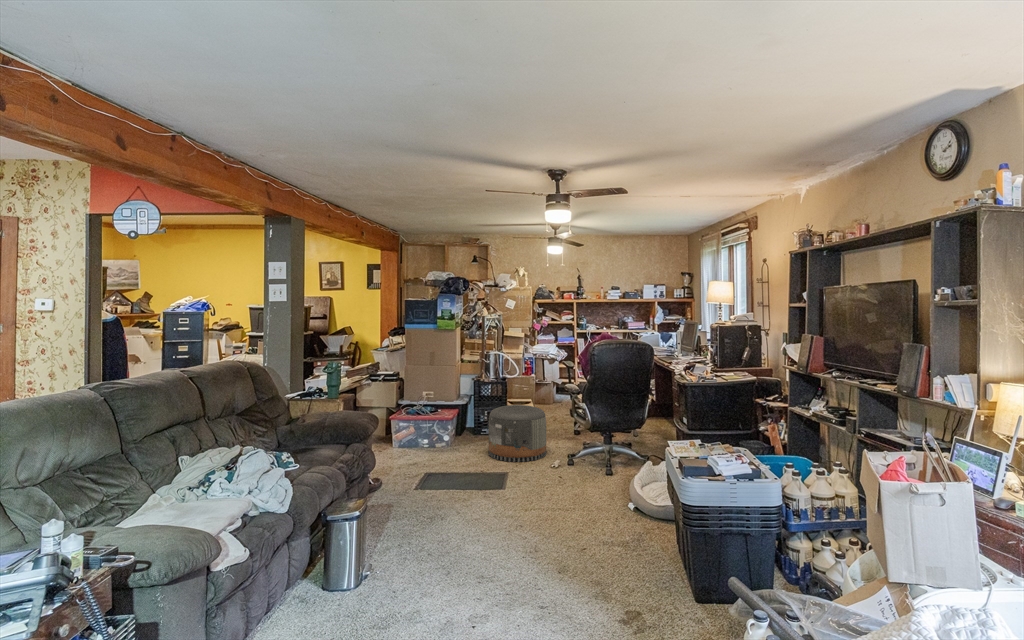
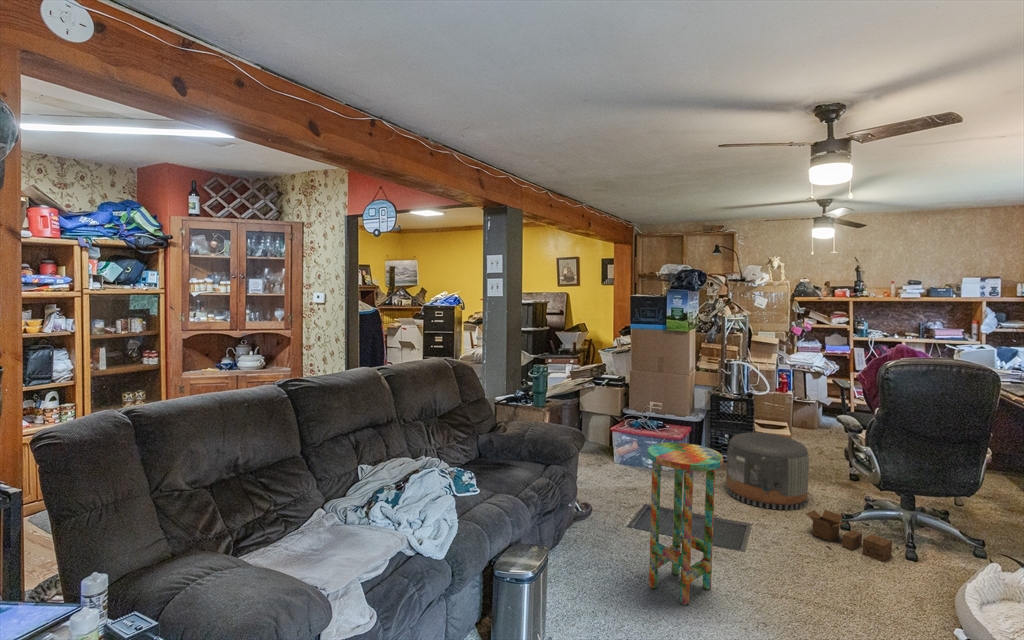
side table: none [429,409,485,532] -> present [647,443,723,605]
cardboard box: none [544,454,598,481] -> present [806,510,892,561]

